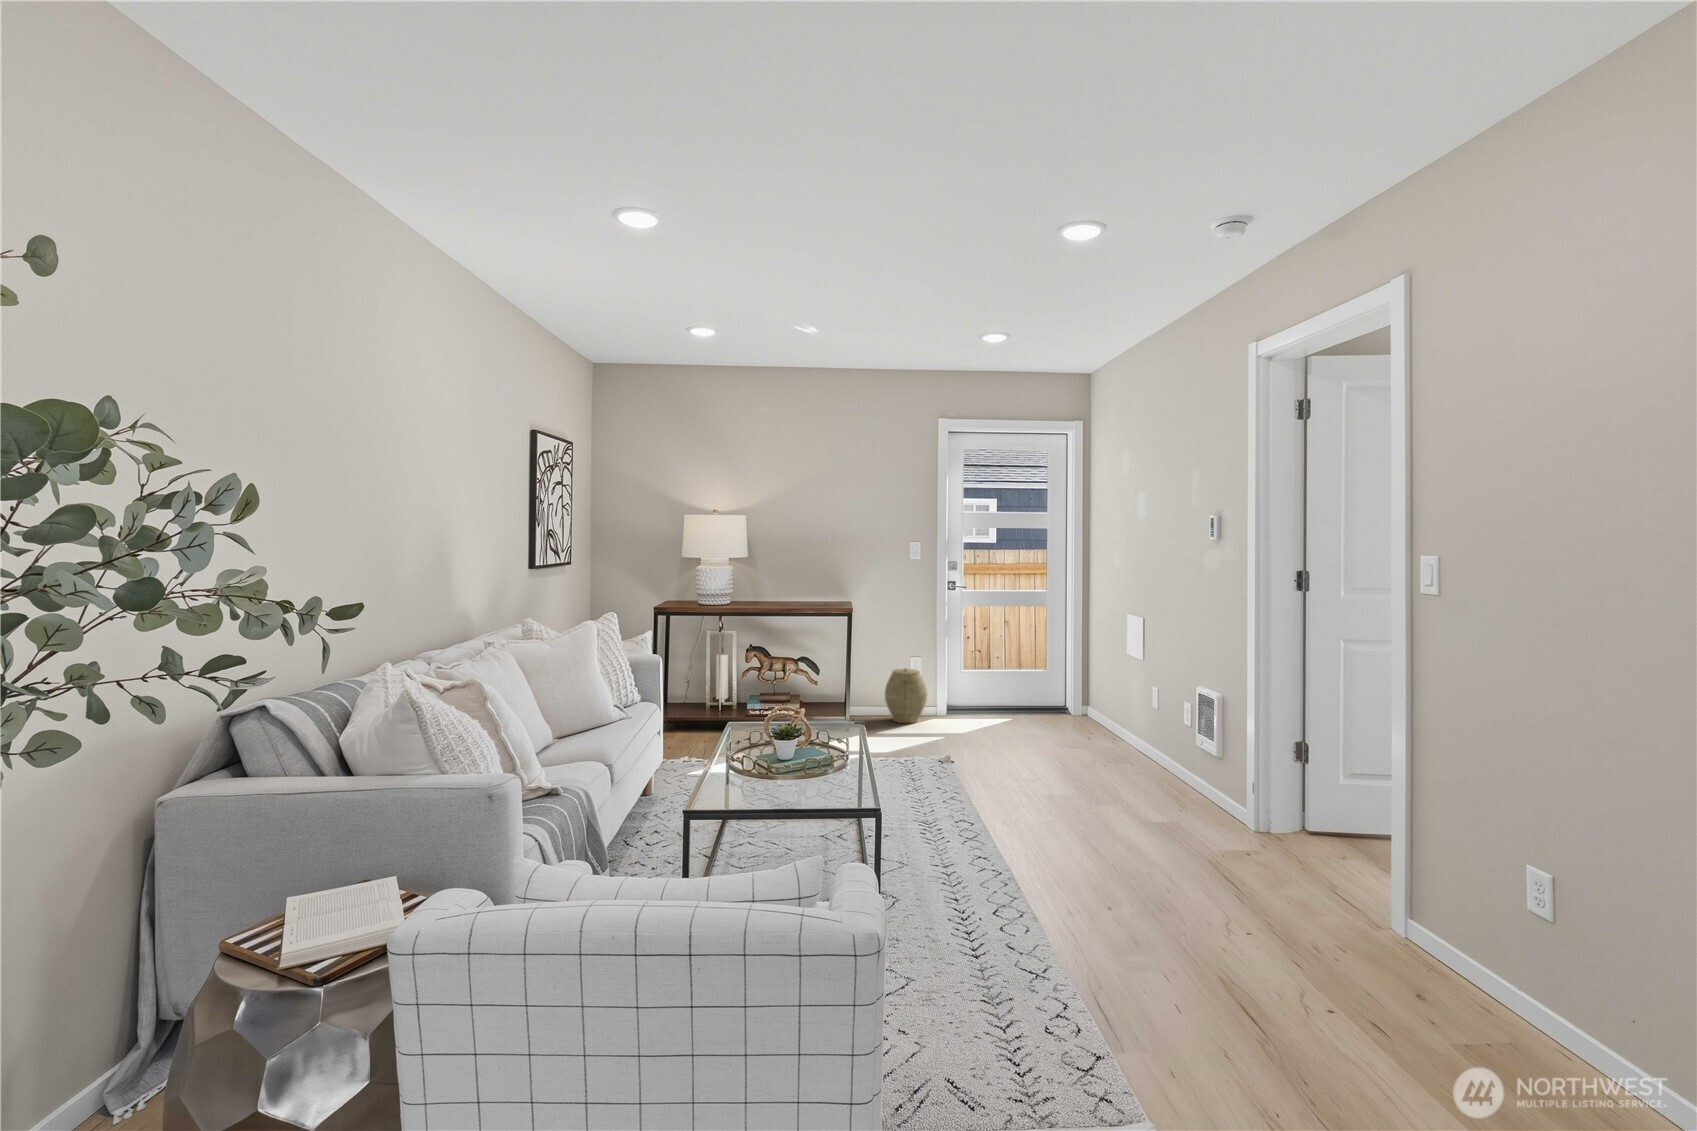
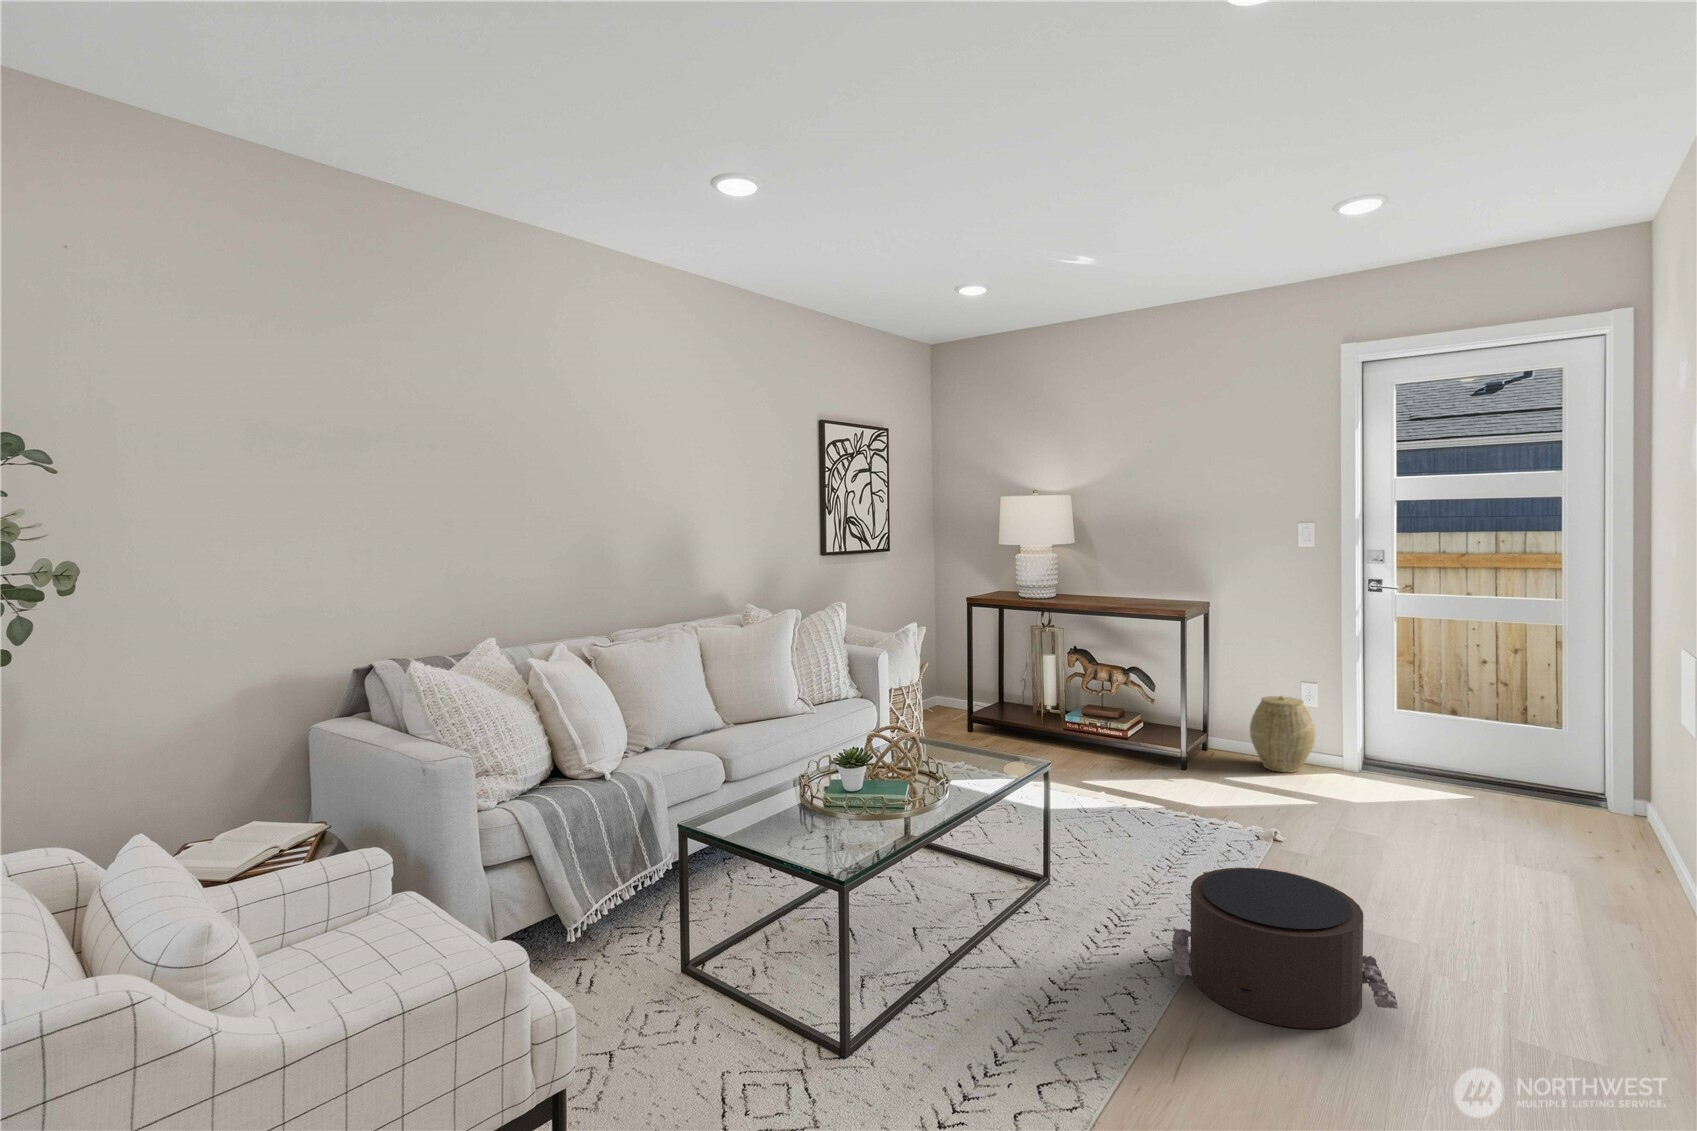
pouf: none [1008,772,1149,864] -> present [1172,868,1398,1029]

